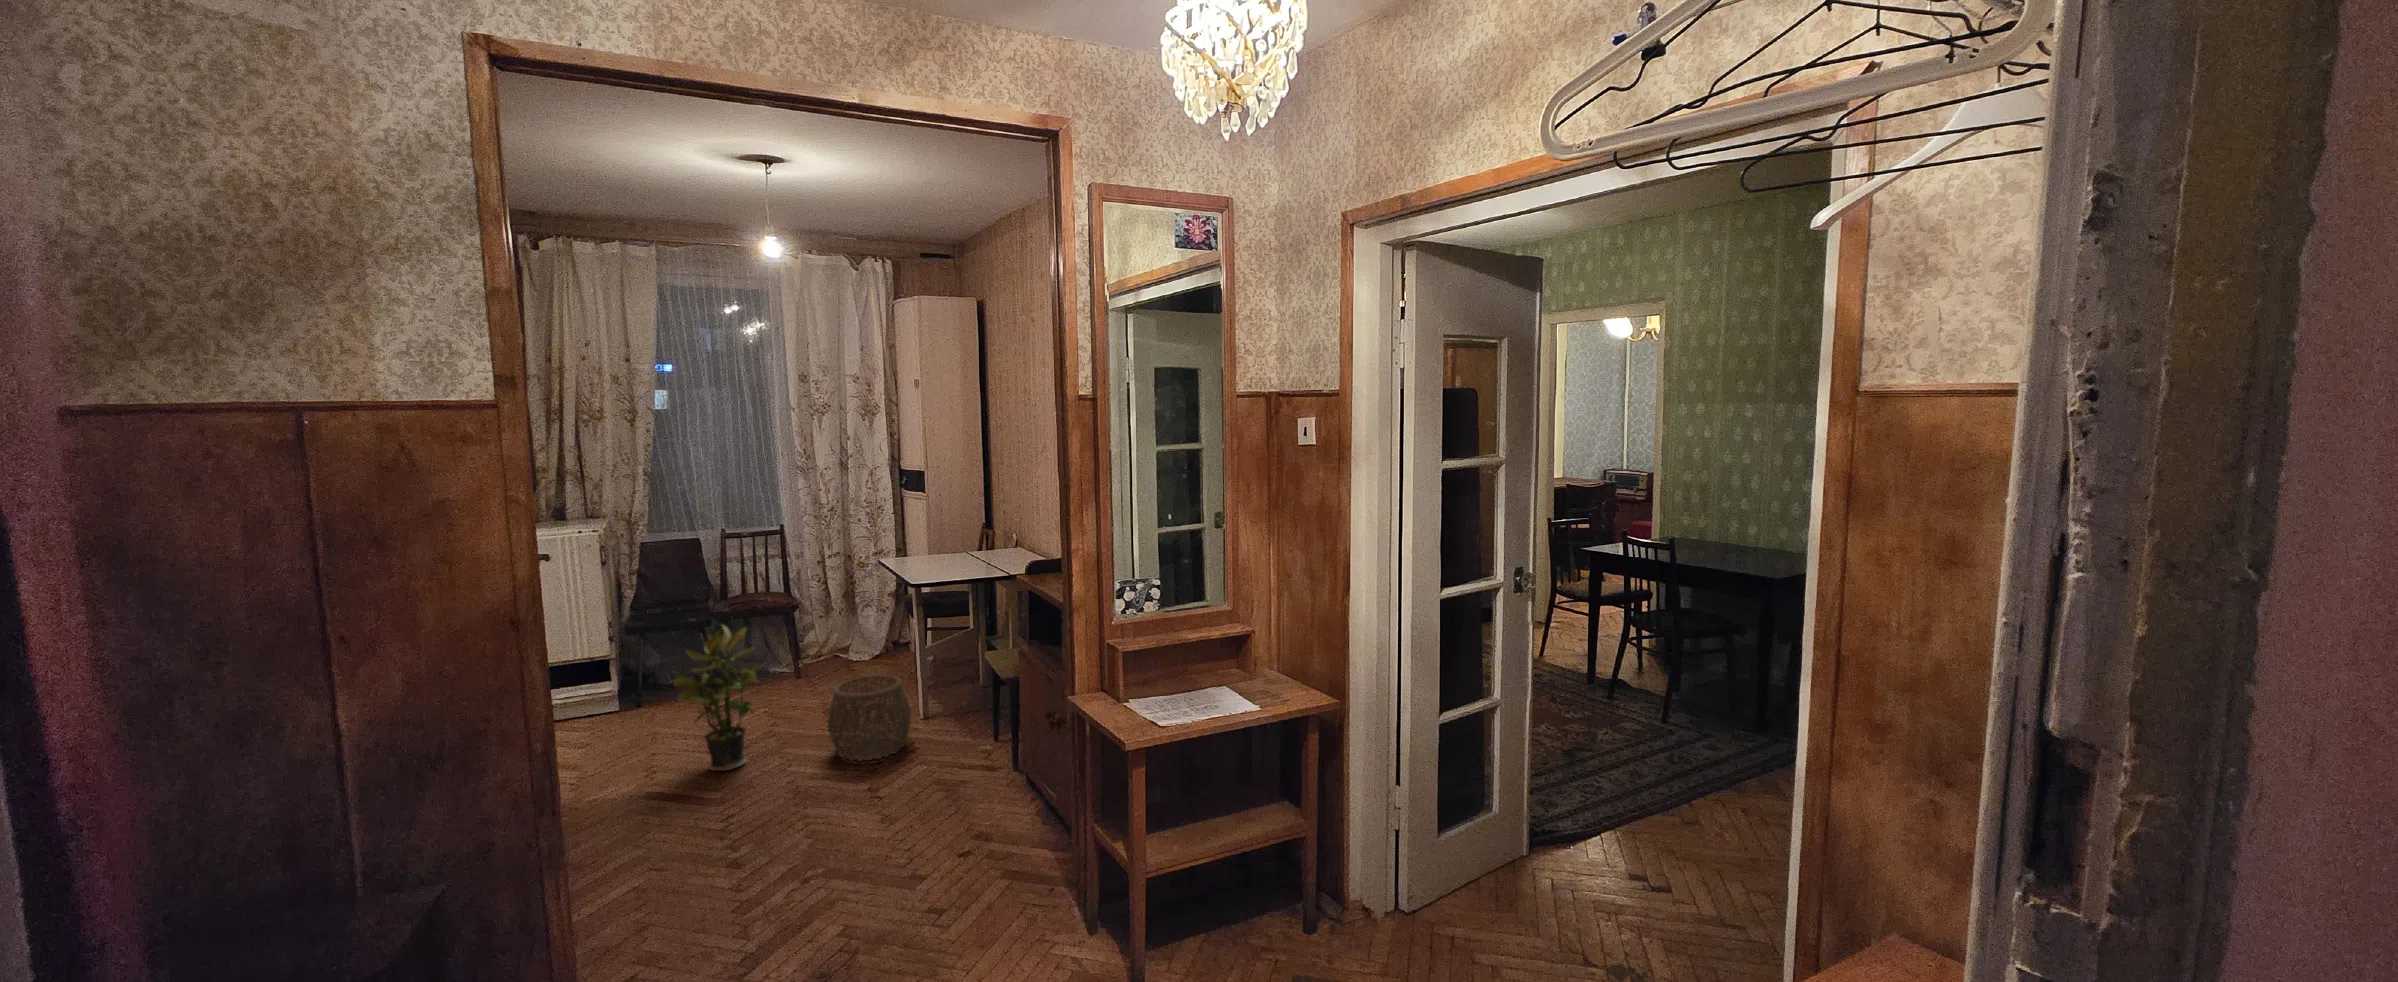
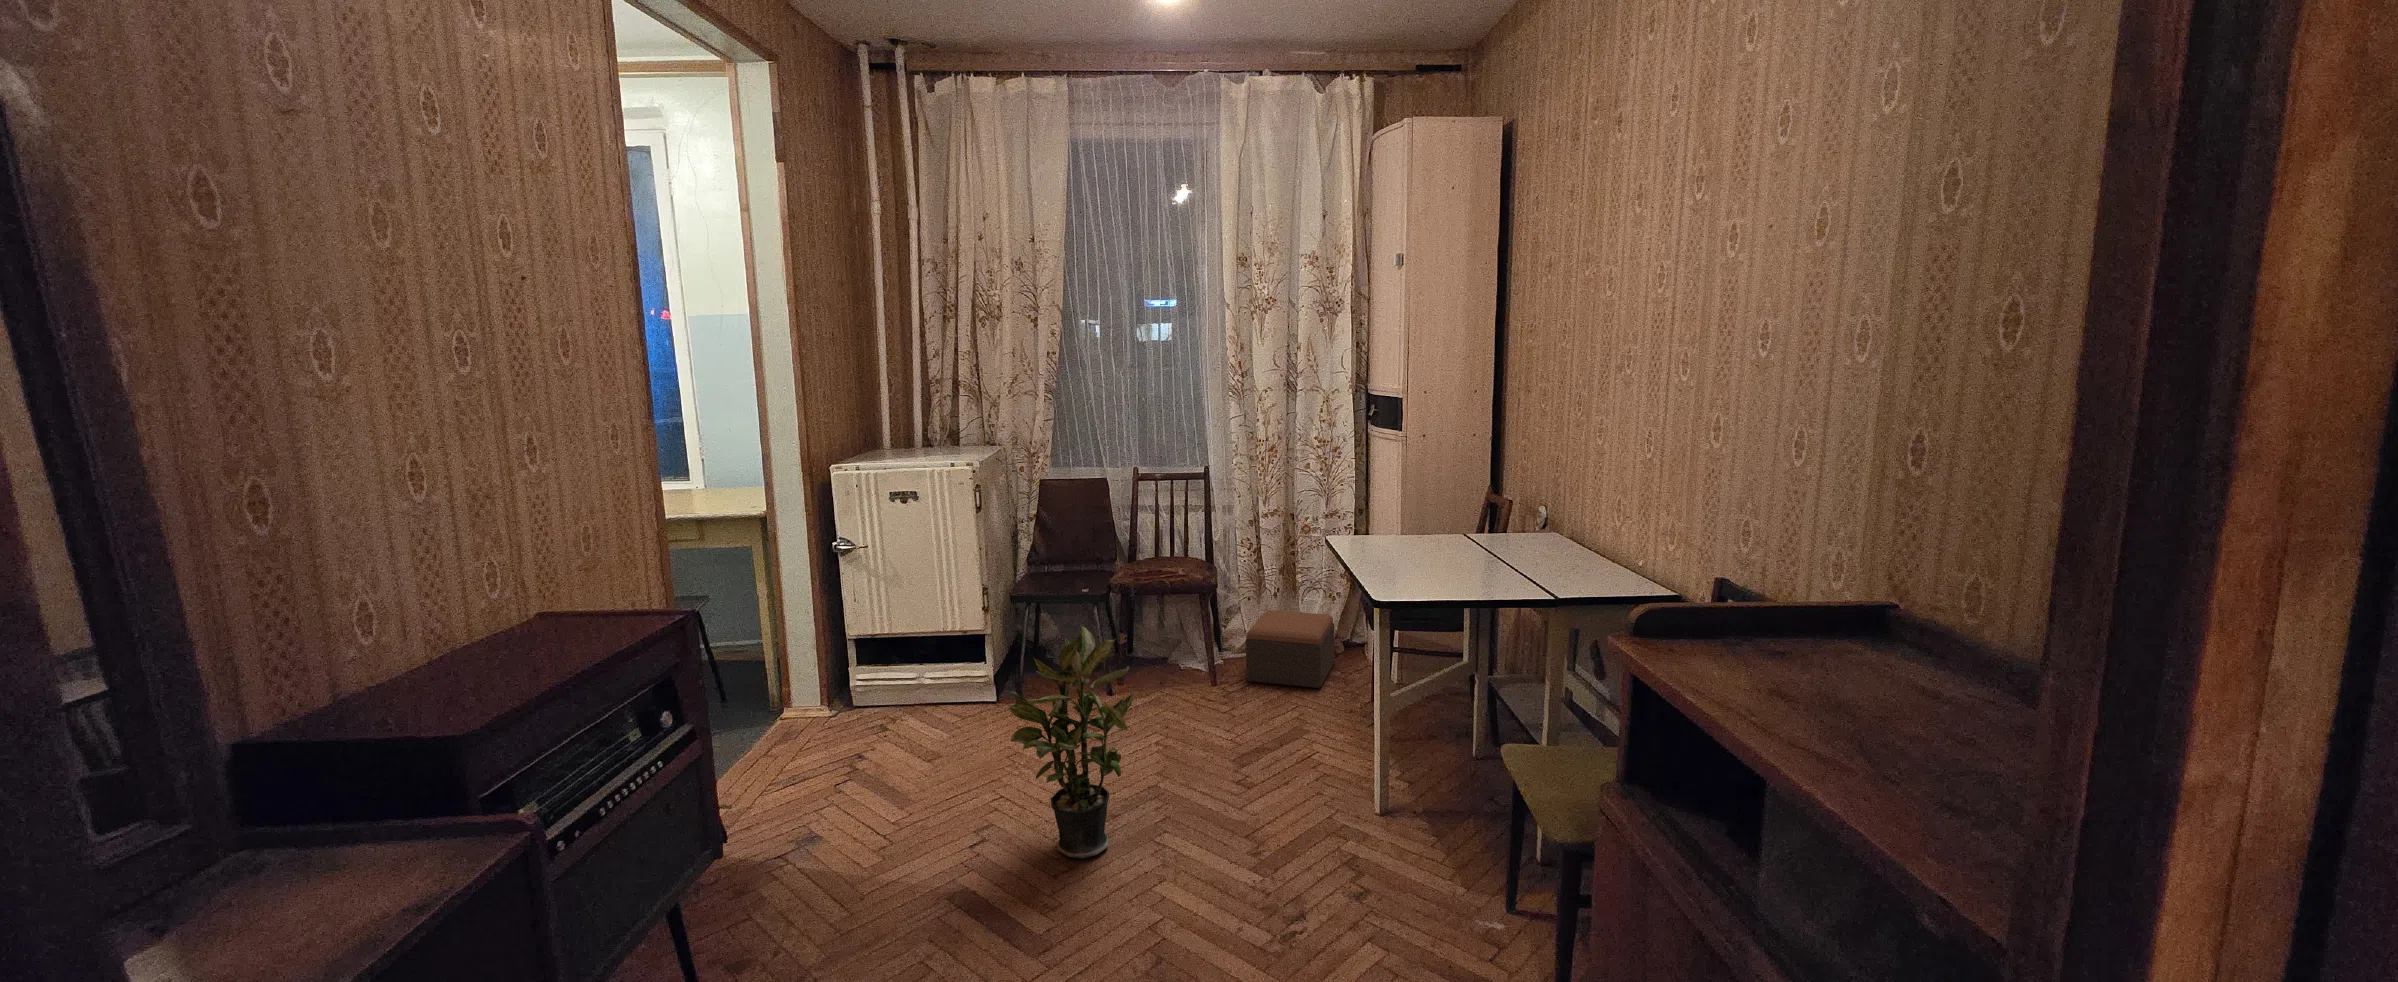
footstool: none [821,622,887,673] -> present [1246,610,1335,688]
woven basket: present [828,675,911,761] -> none [1226,739,1364,902]

